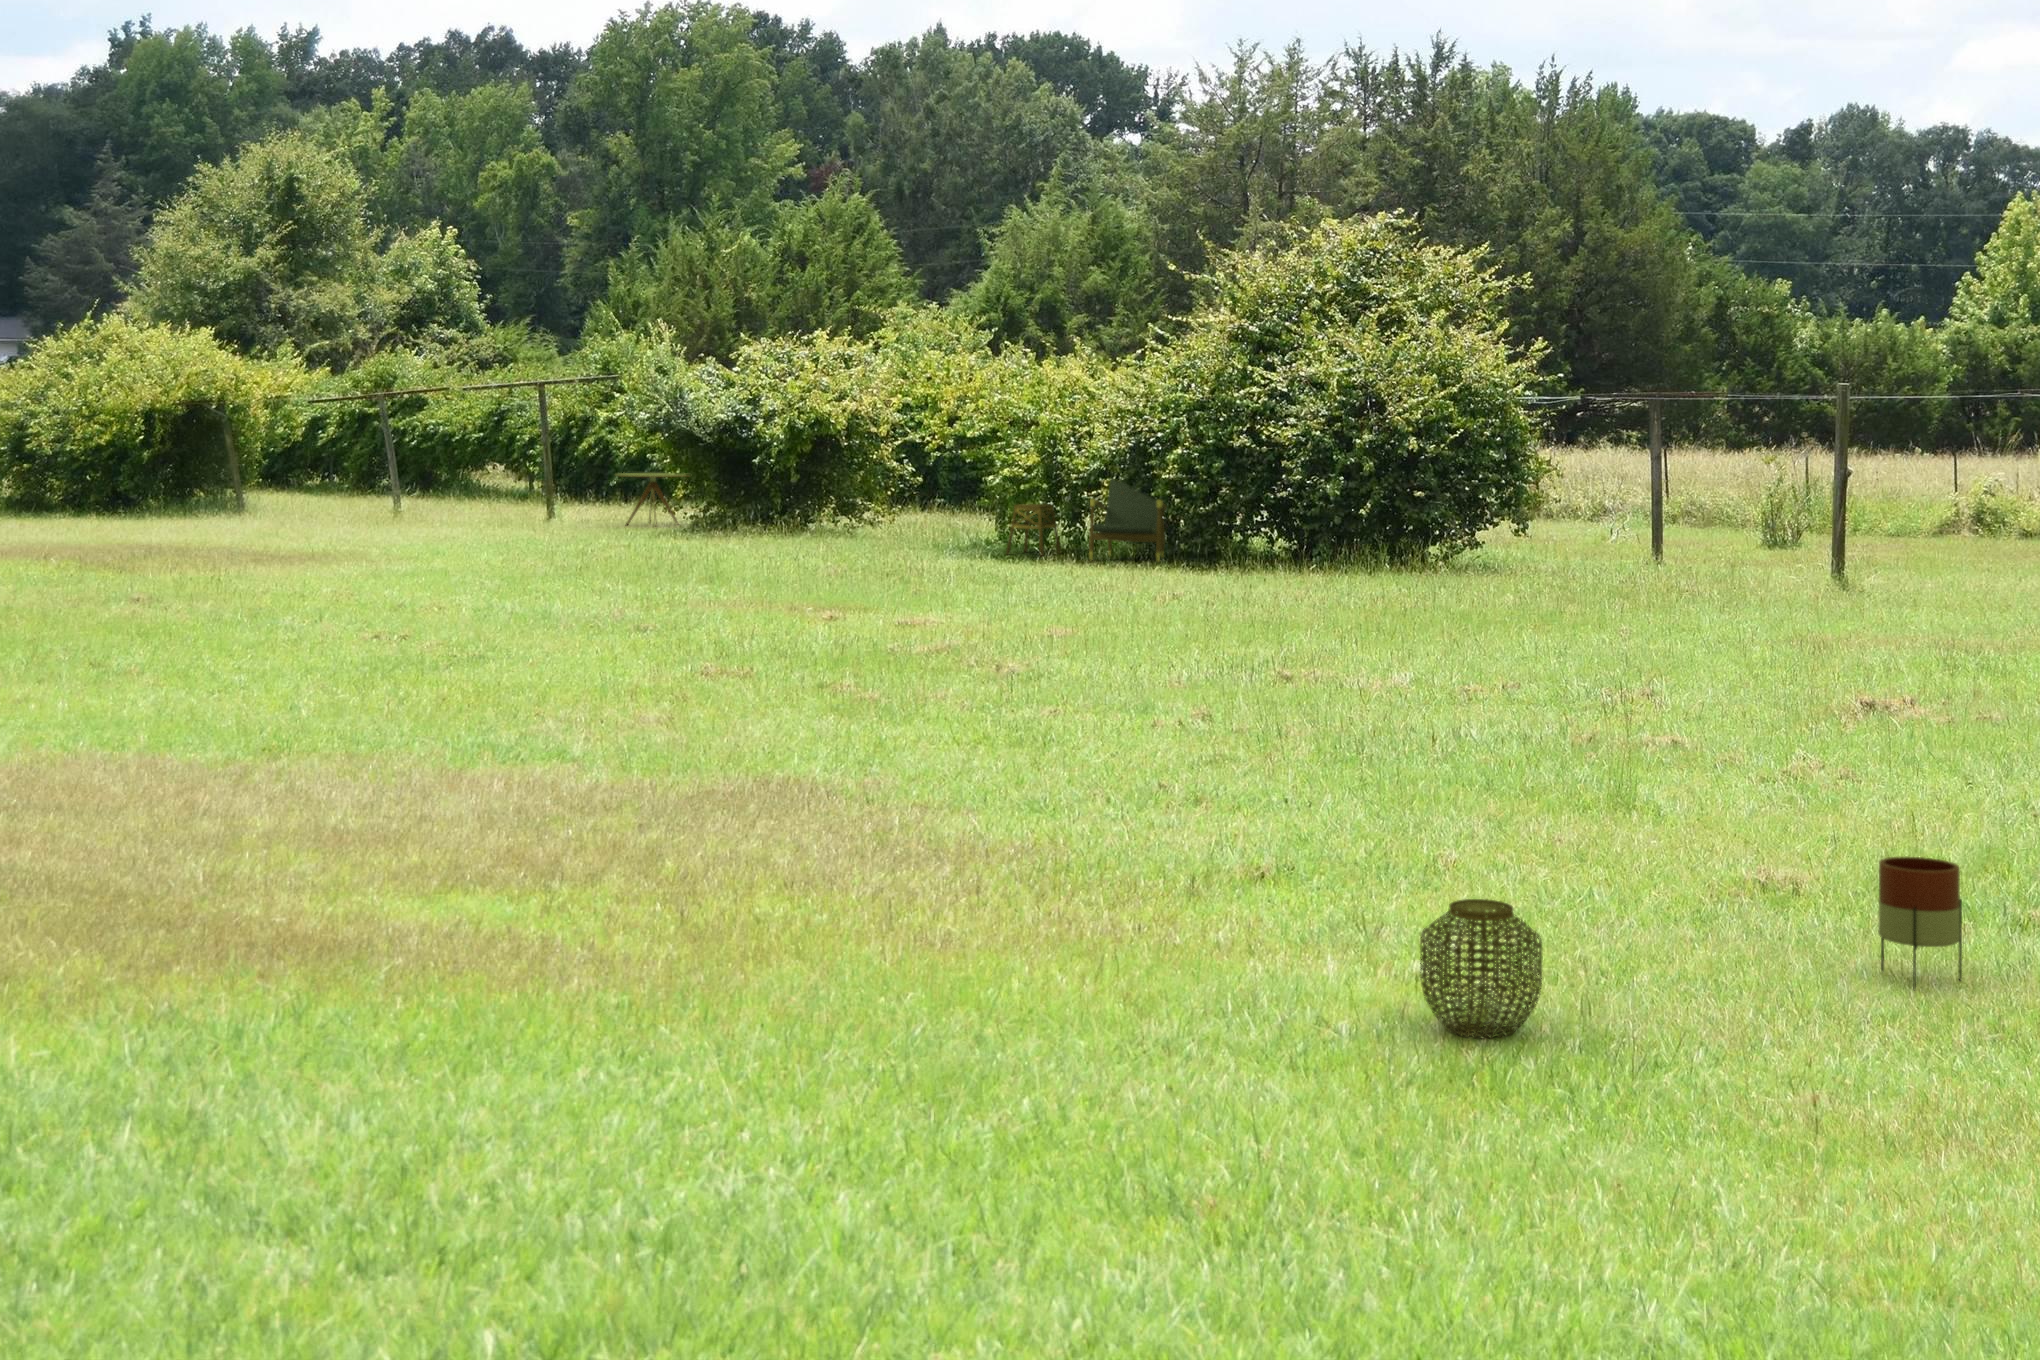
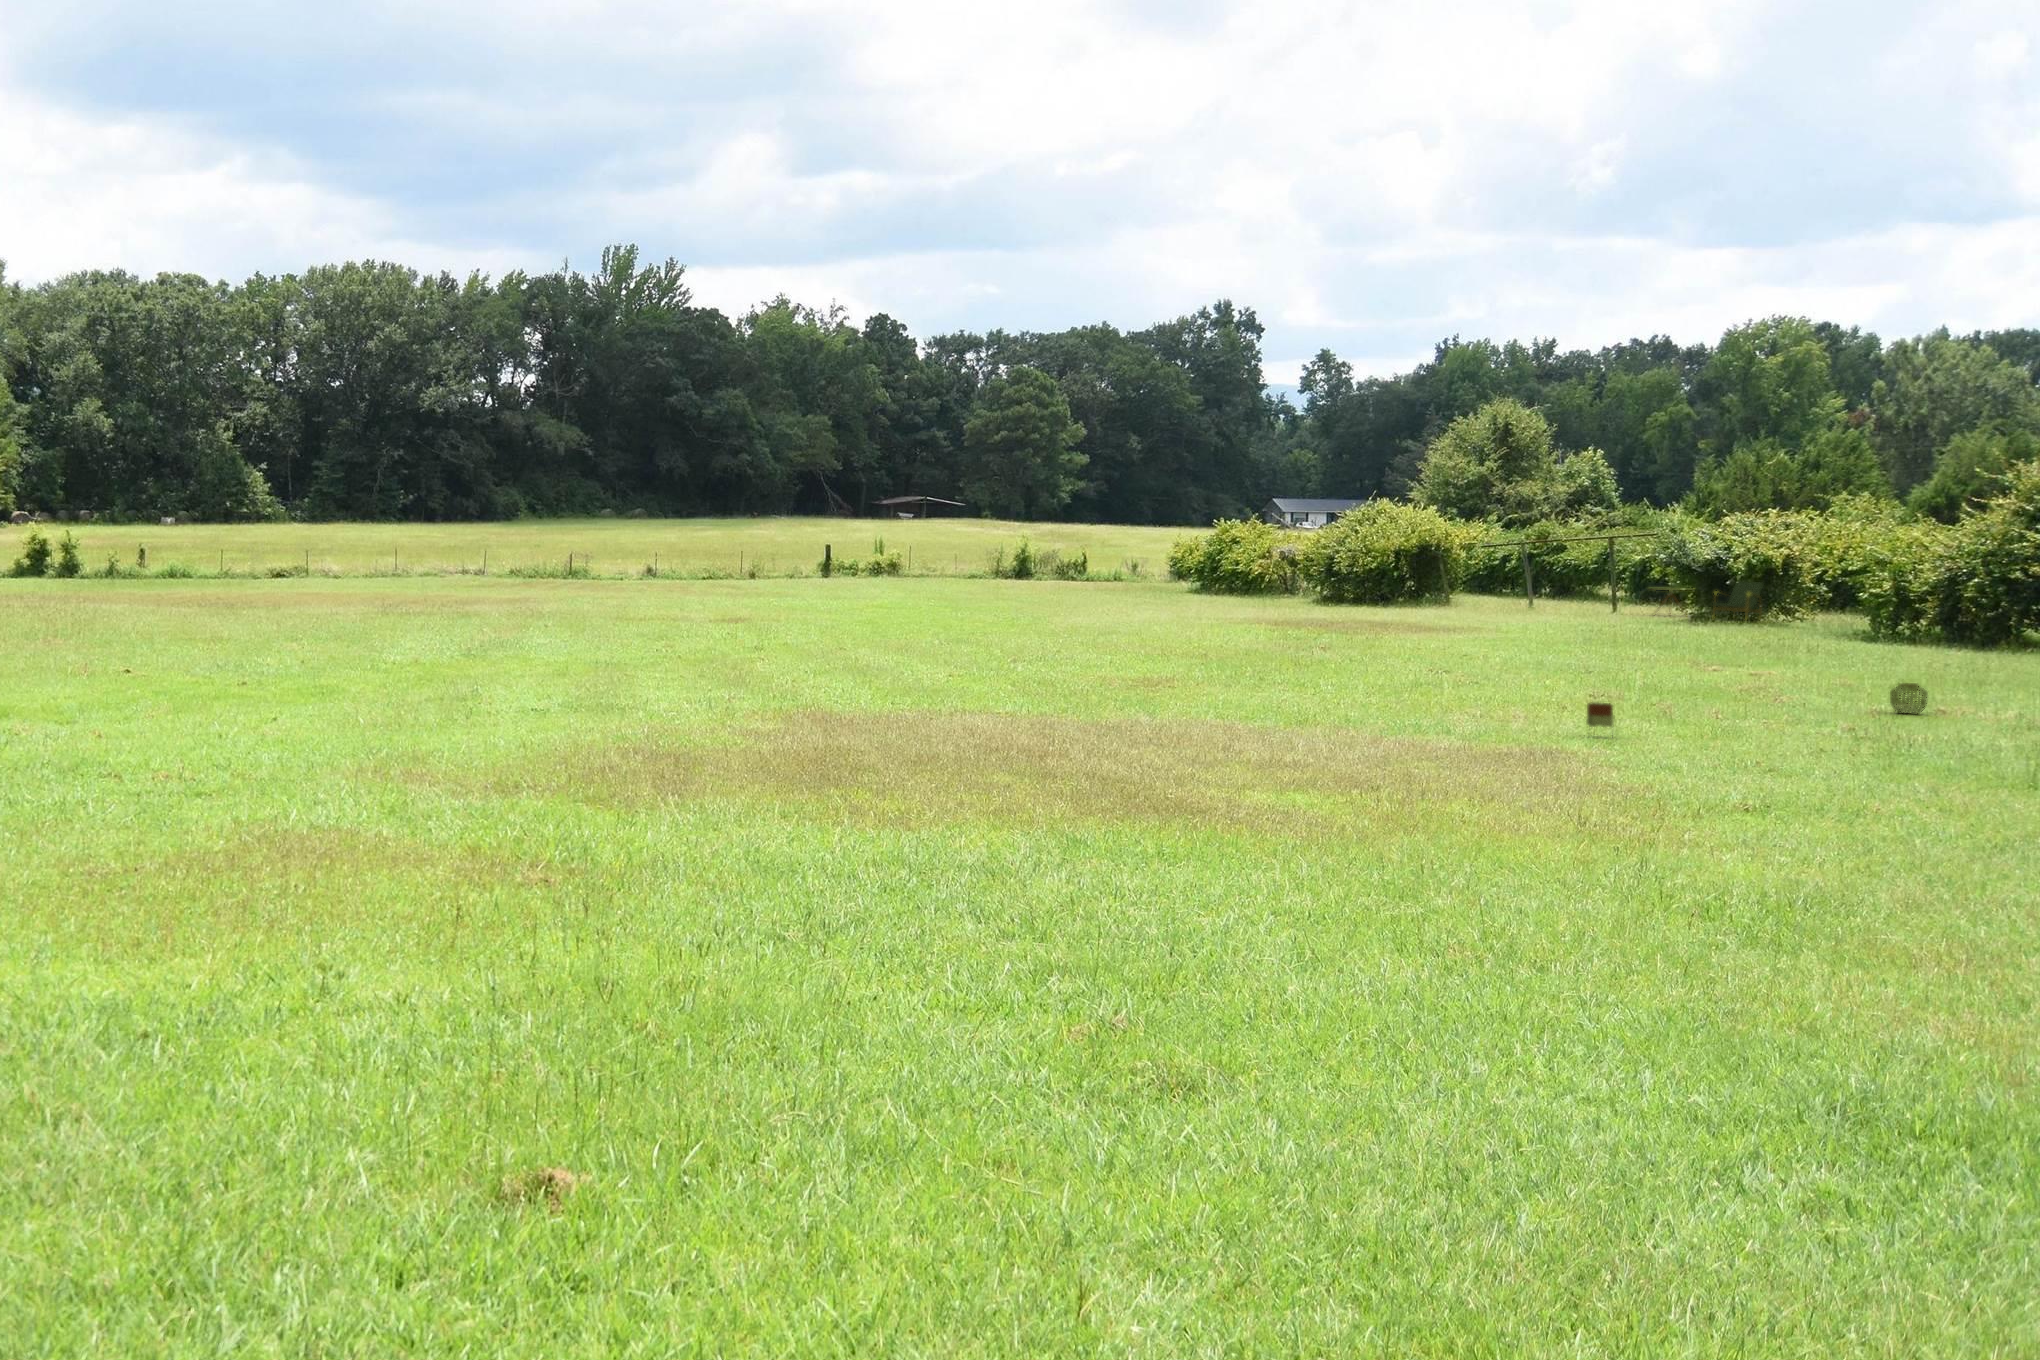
lounge chair: present [1089,478,1167,562] -> present [1712,582,1764,618]
stool: present [1006,504,1061,556] -> none [1859,608,1899,636]
planter: present [1878,857,1962,990] -> present [1586,702,1614,727]
woven basket: present [1420,899,1542,1039] -> present [1890,683,1927,714]

